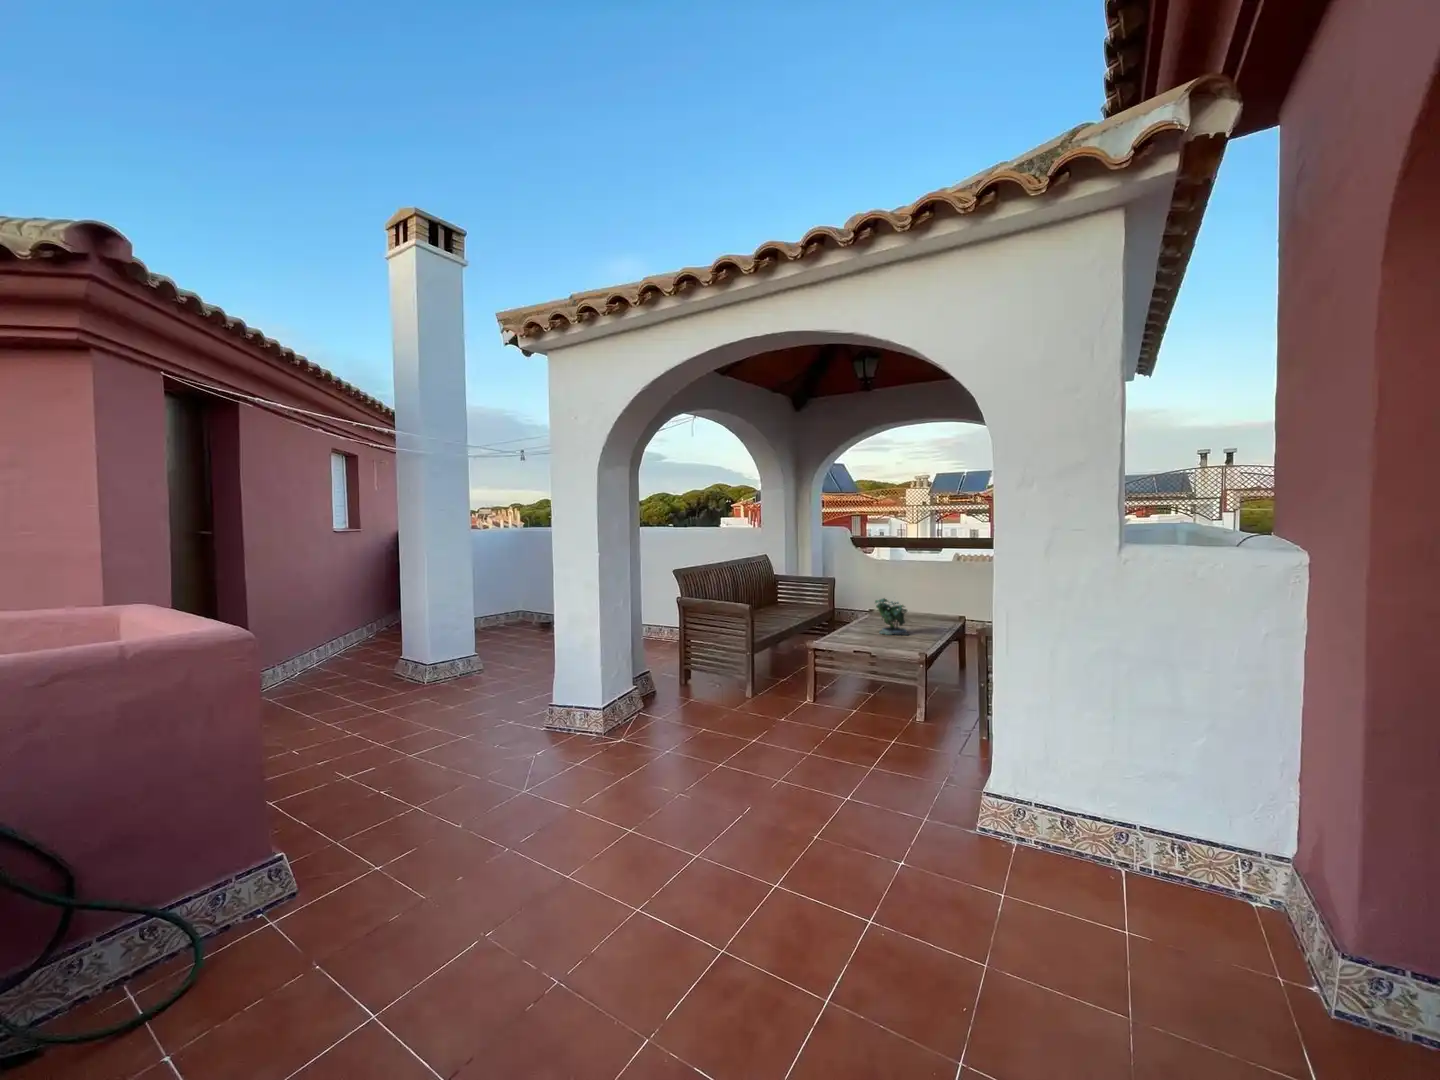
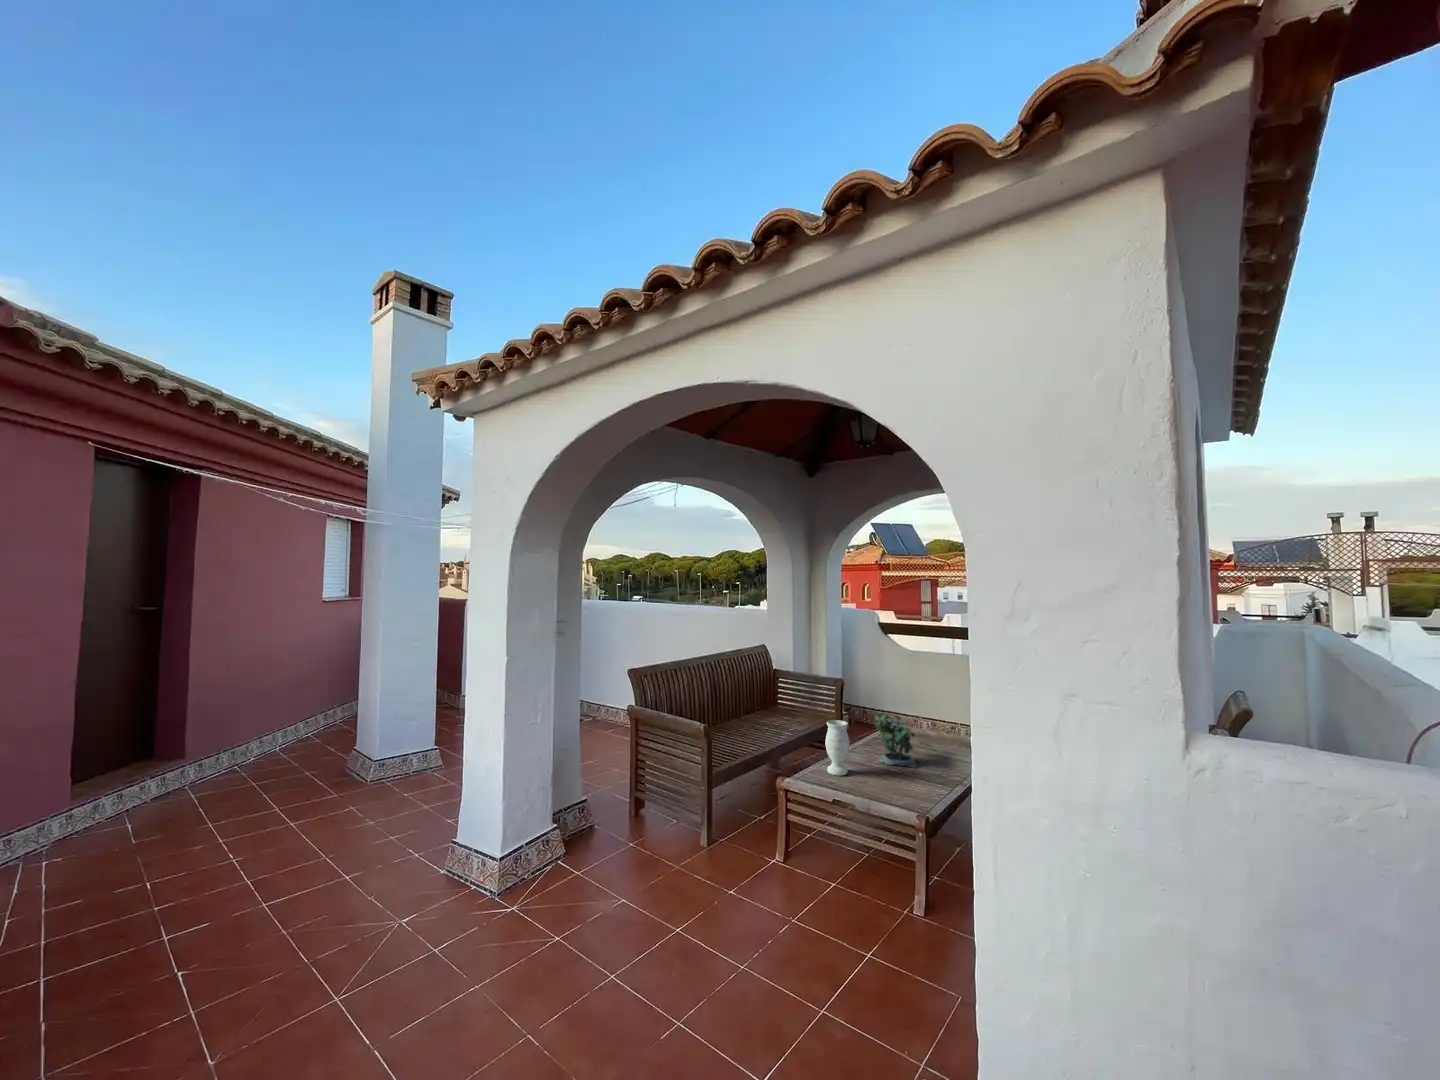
vase: none [843,601,862,642] -> present [825,720,850,776]

